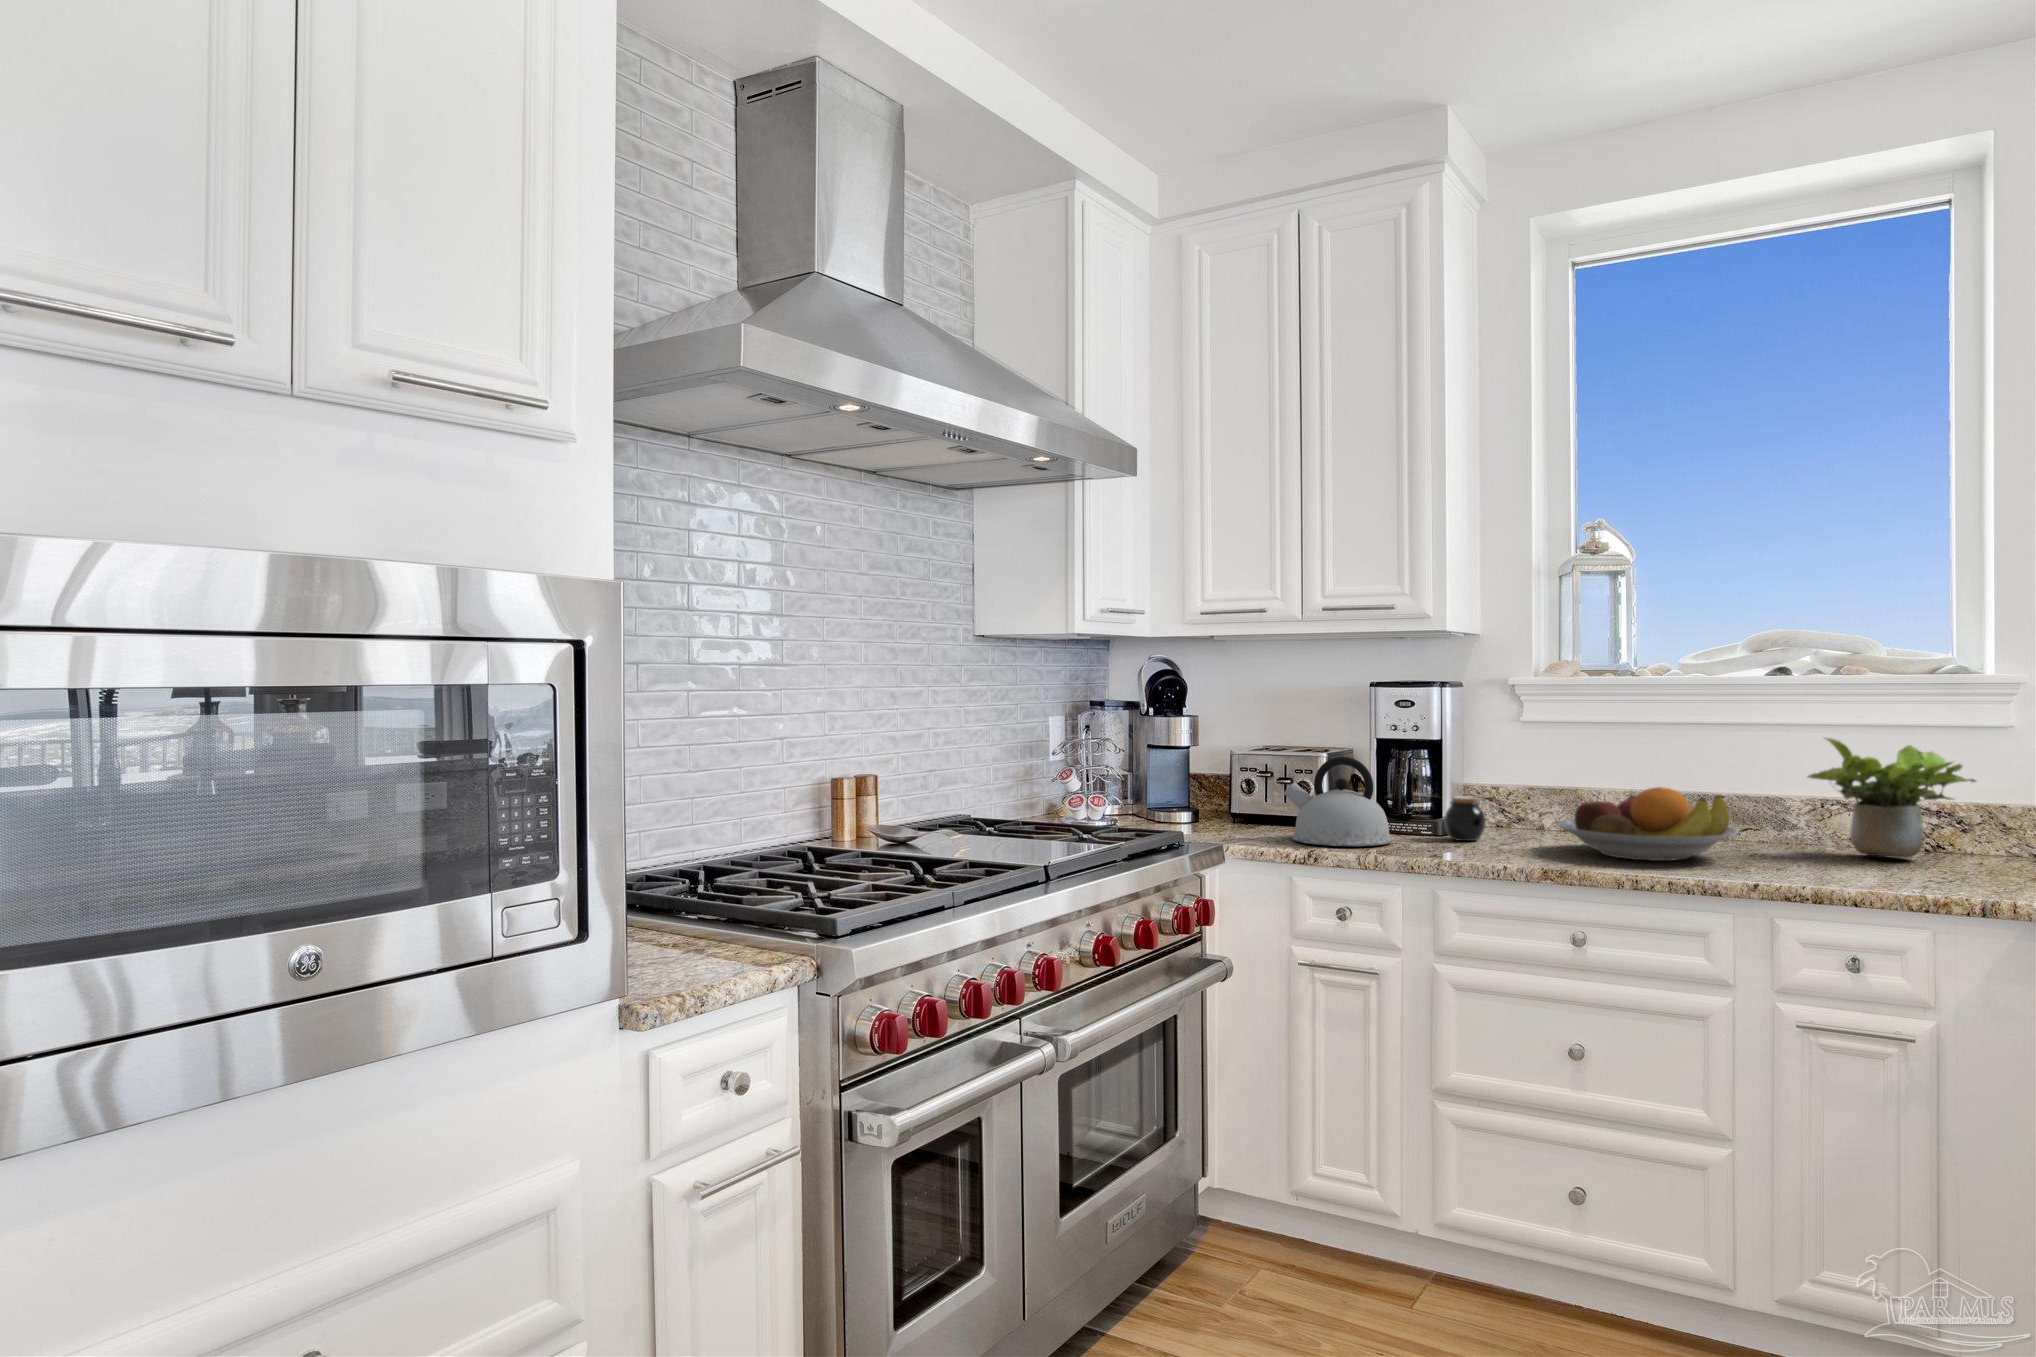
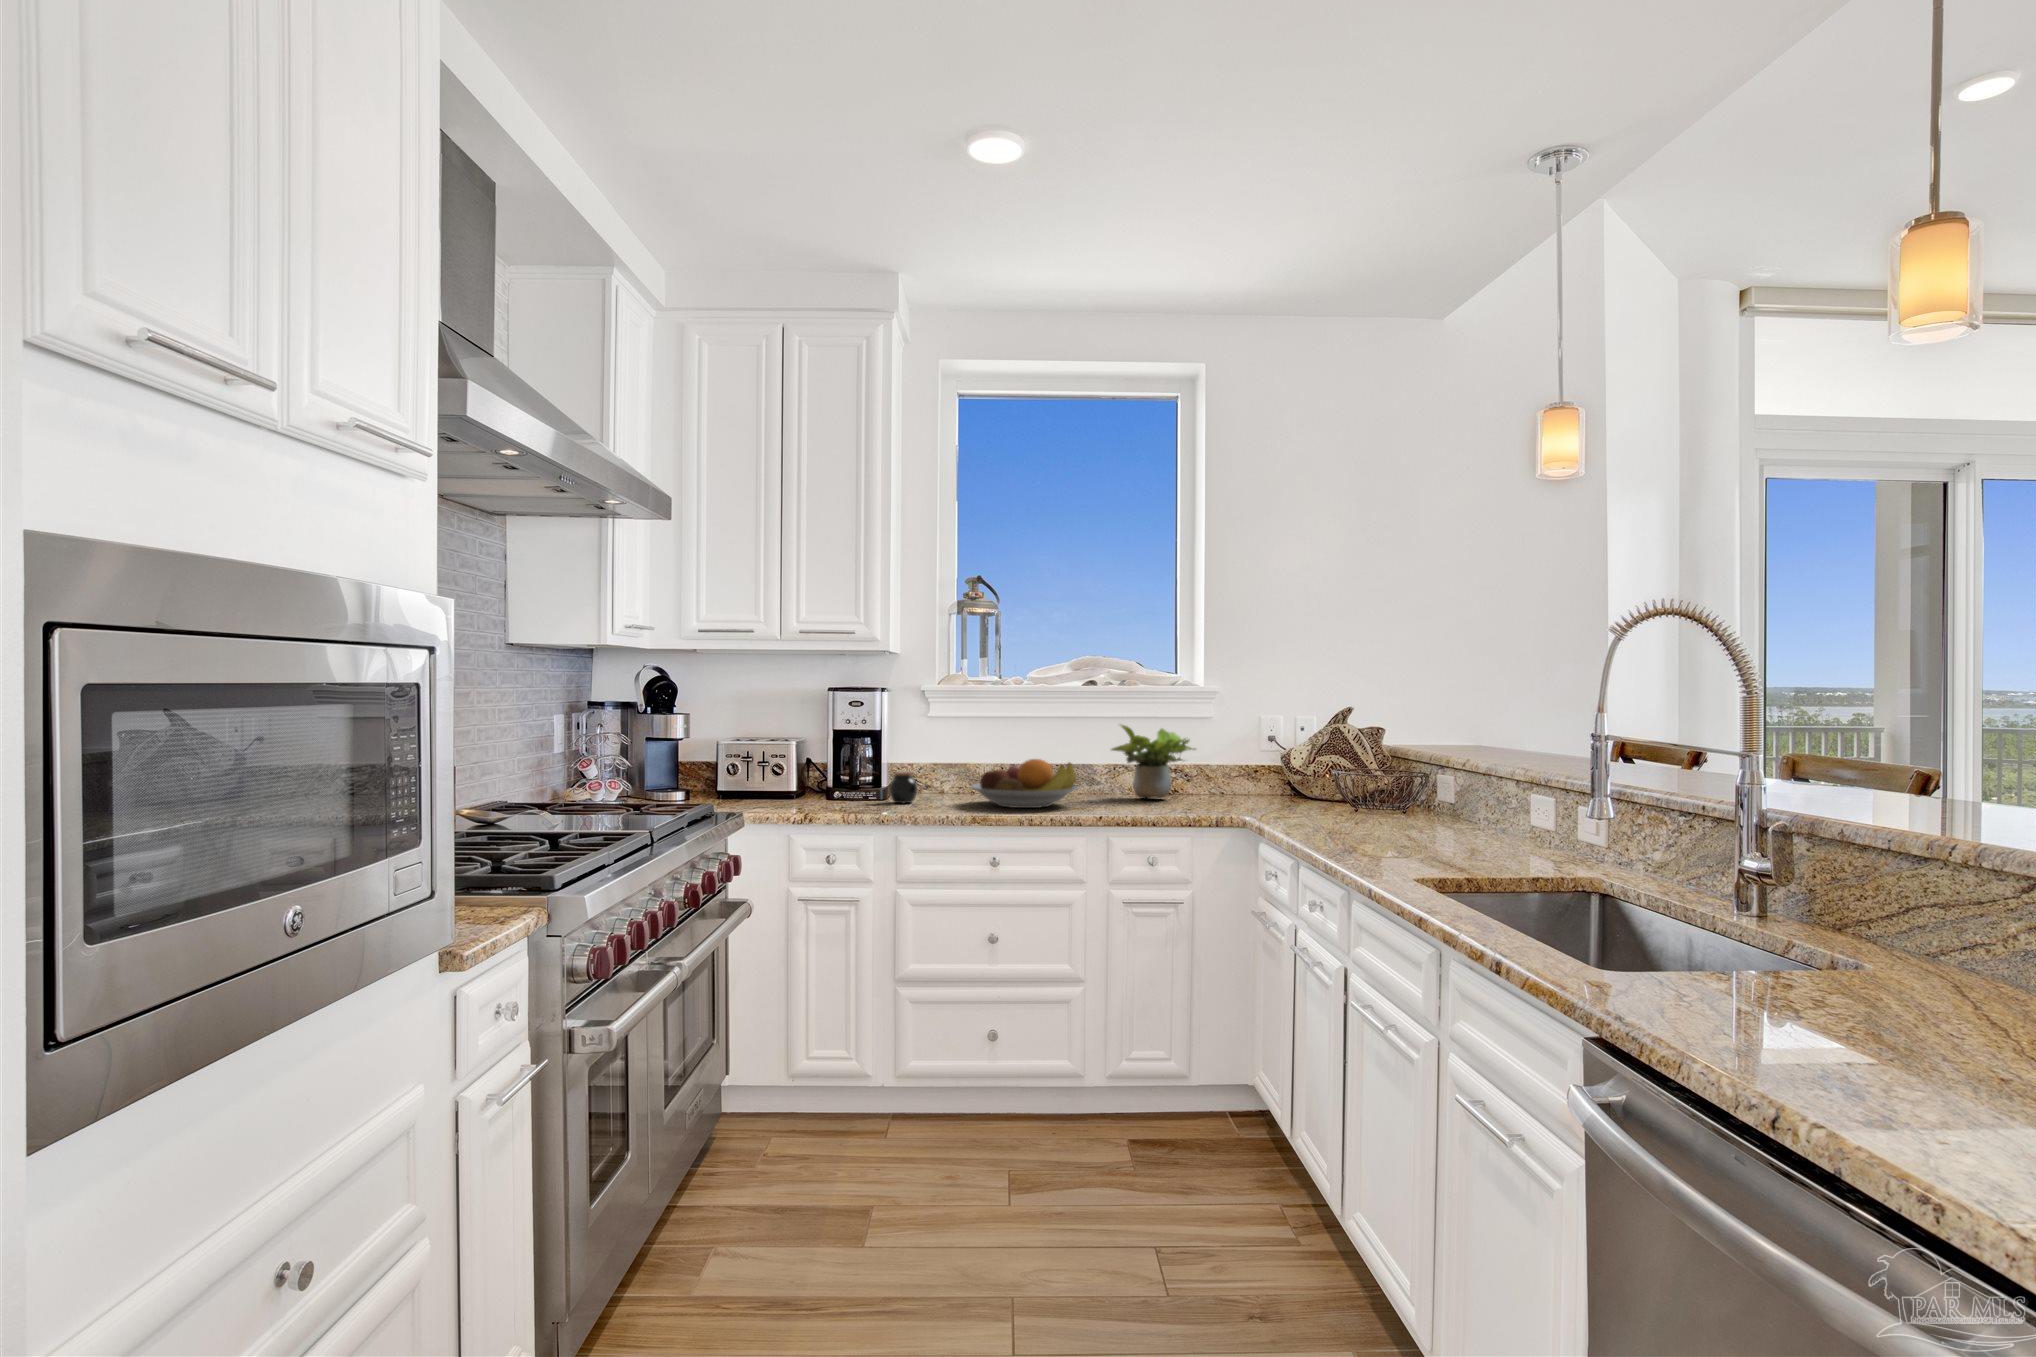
kettle: present [1284,757,1392,846] -> none [776,744,858,811]

